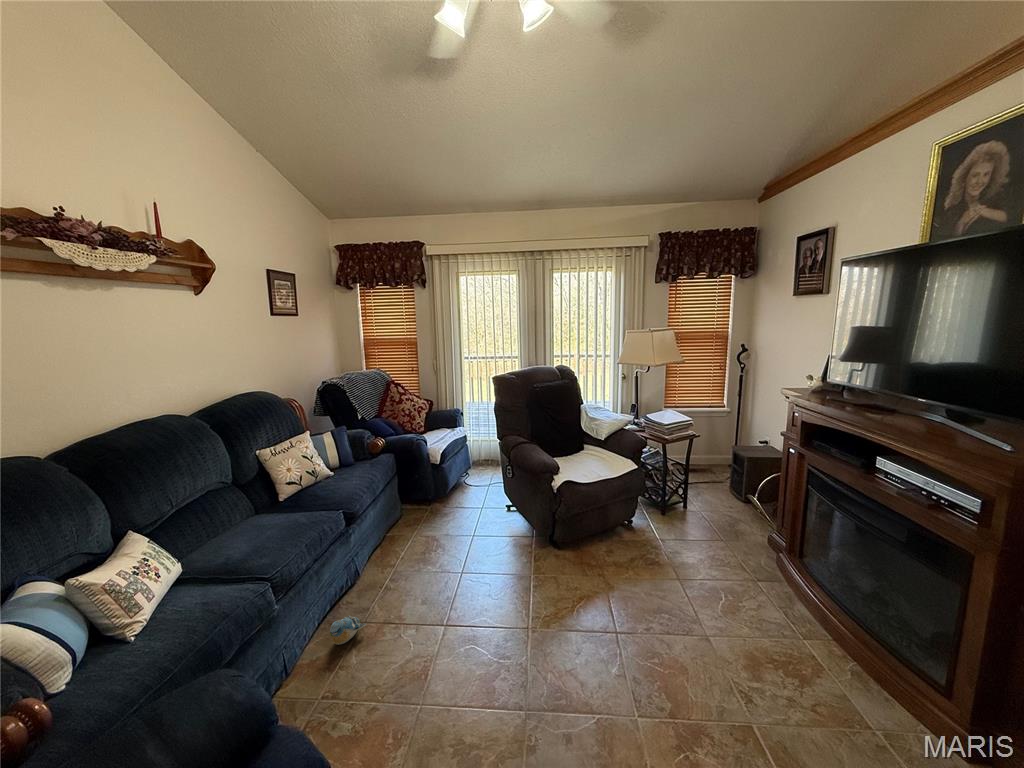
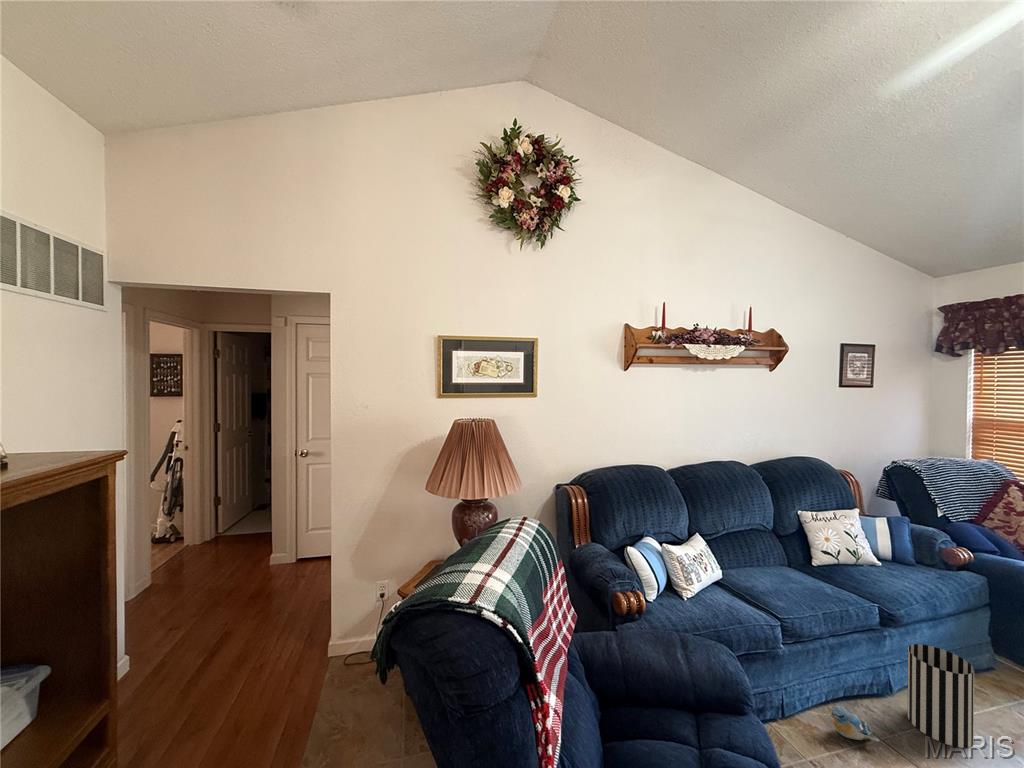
wastebasket: none [369,519,410,590] -> present [907,644,974,748]

